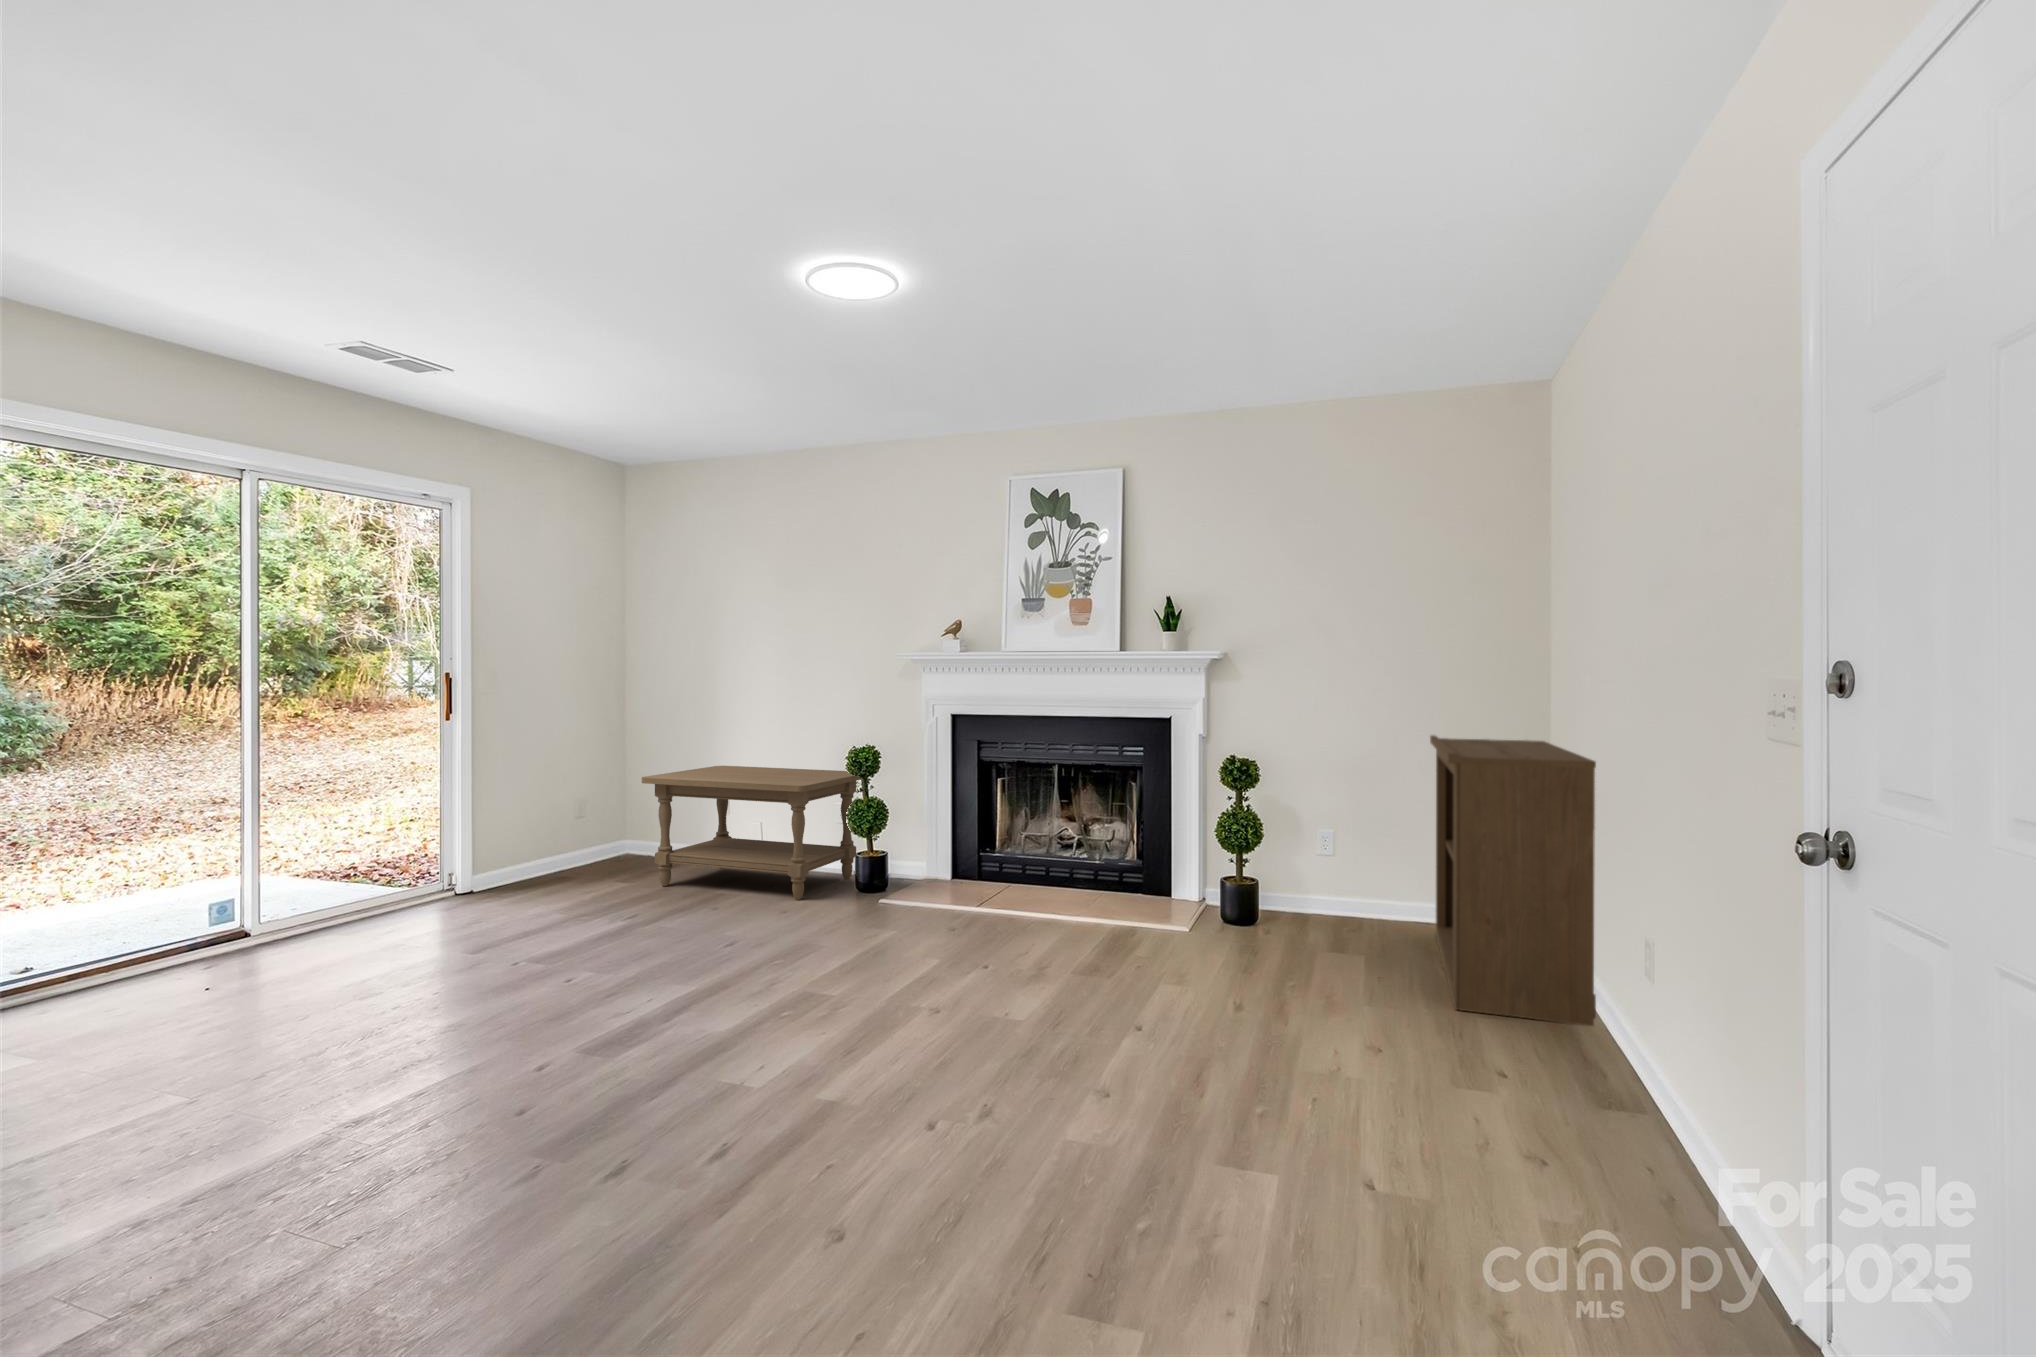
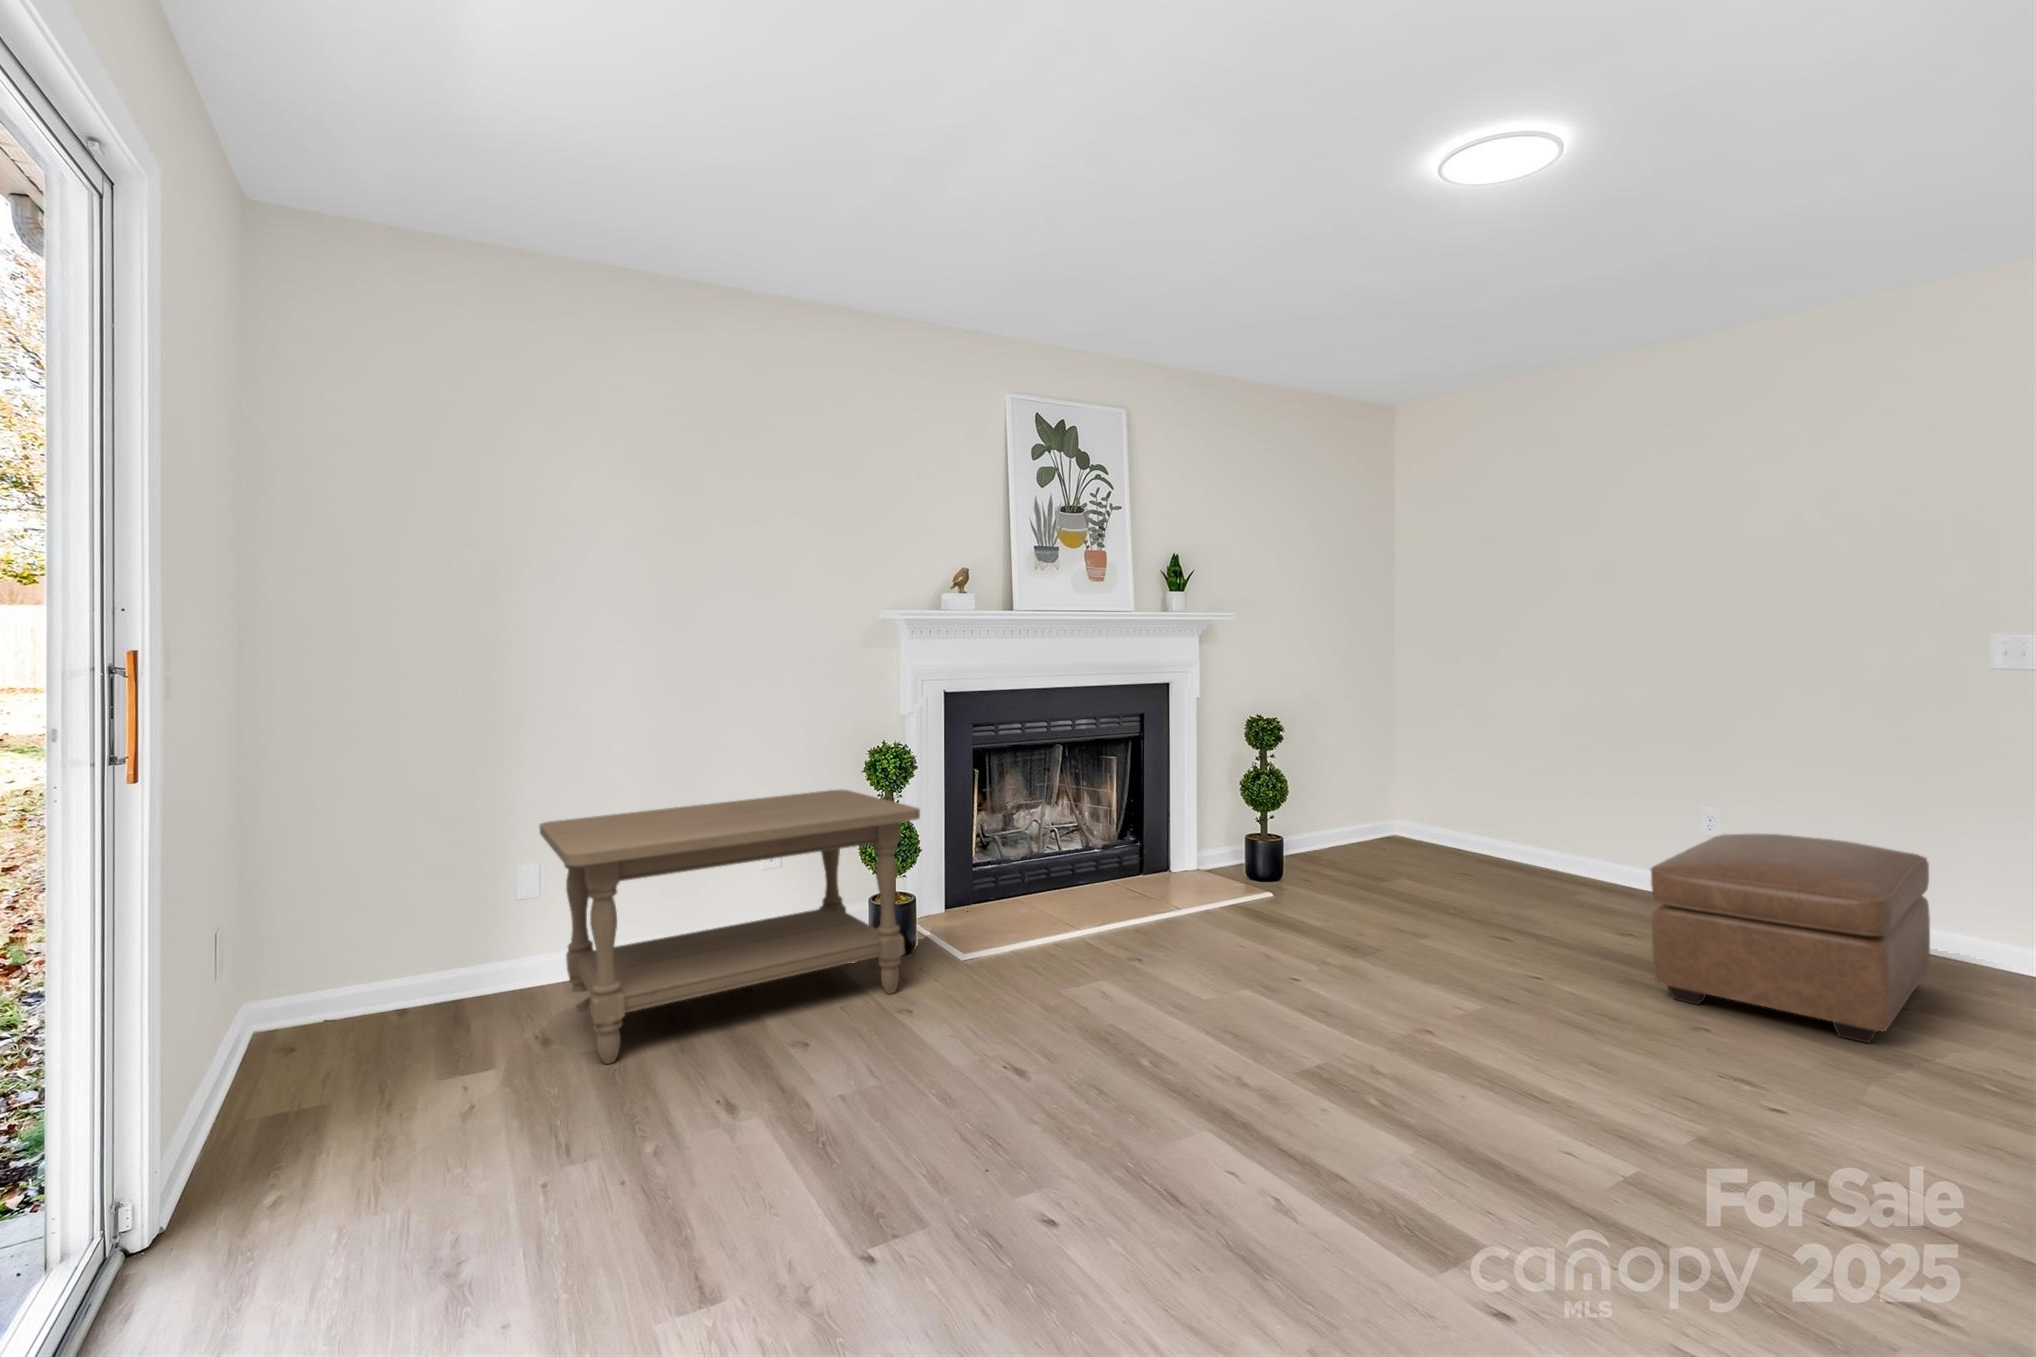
bookshelf: present [1430,735,1596,1026] -> none [1356,681,1588,876]
ottoman: none [980,939,1282,1192] -> present [1651,834,1930,1043]

